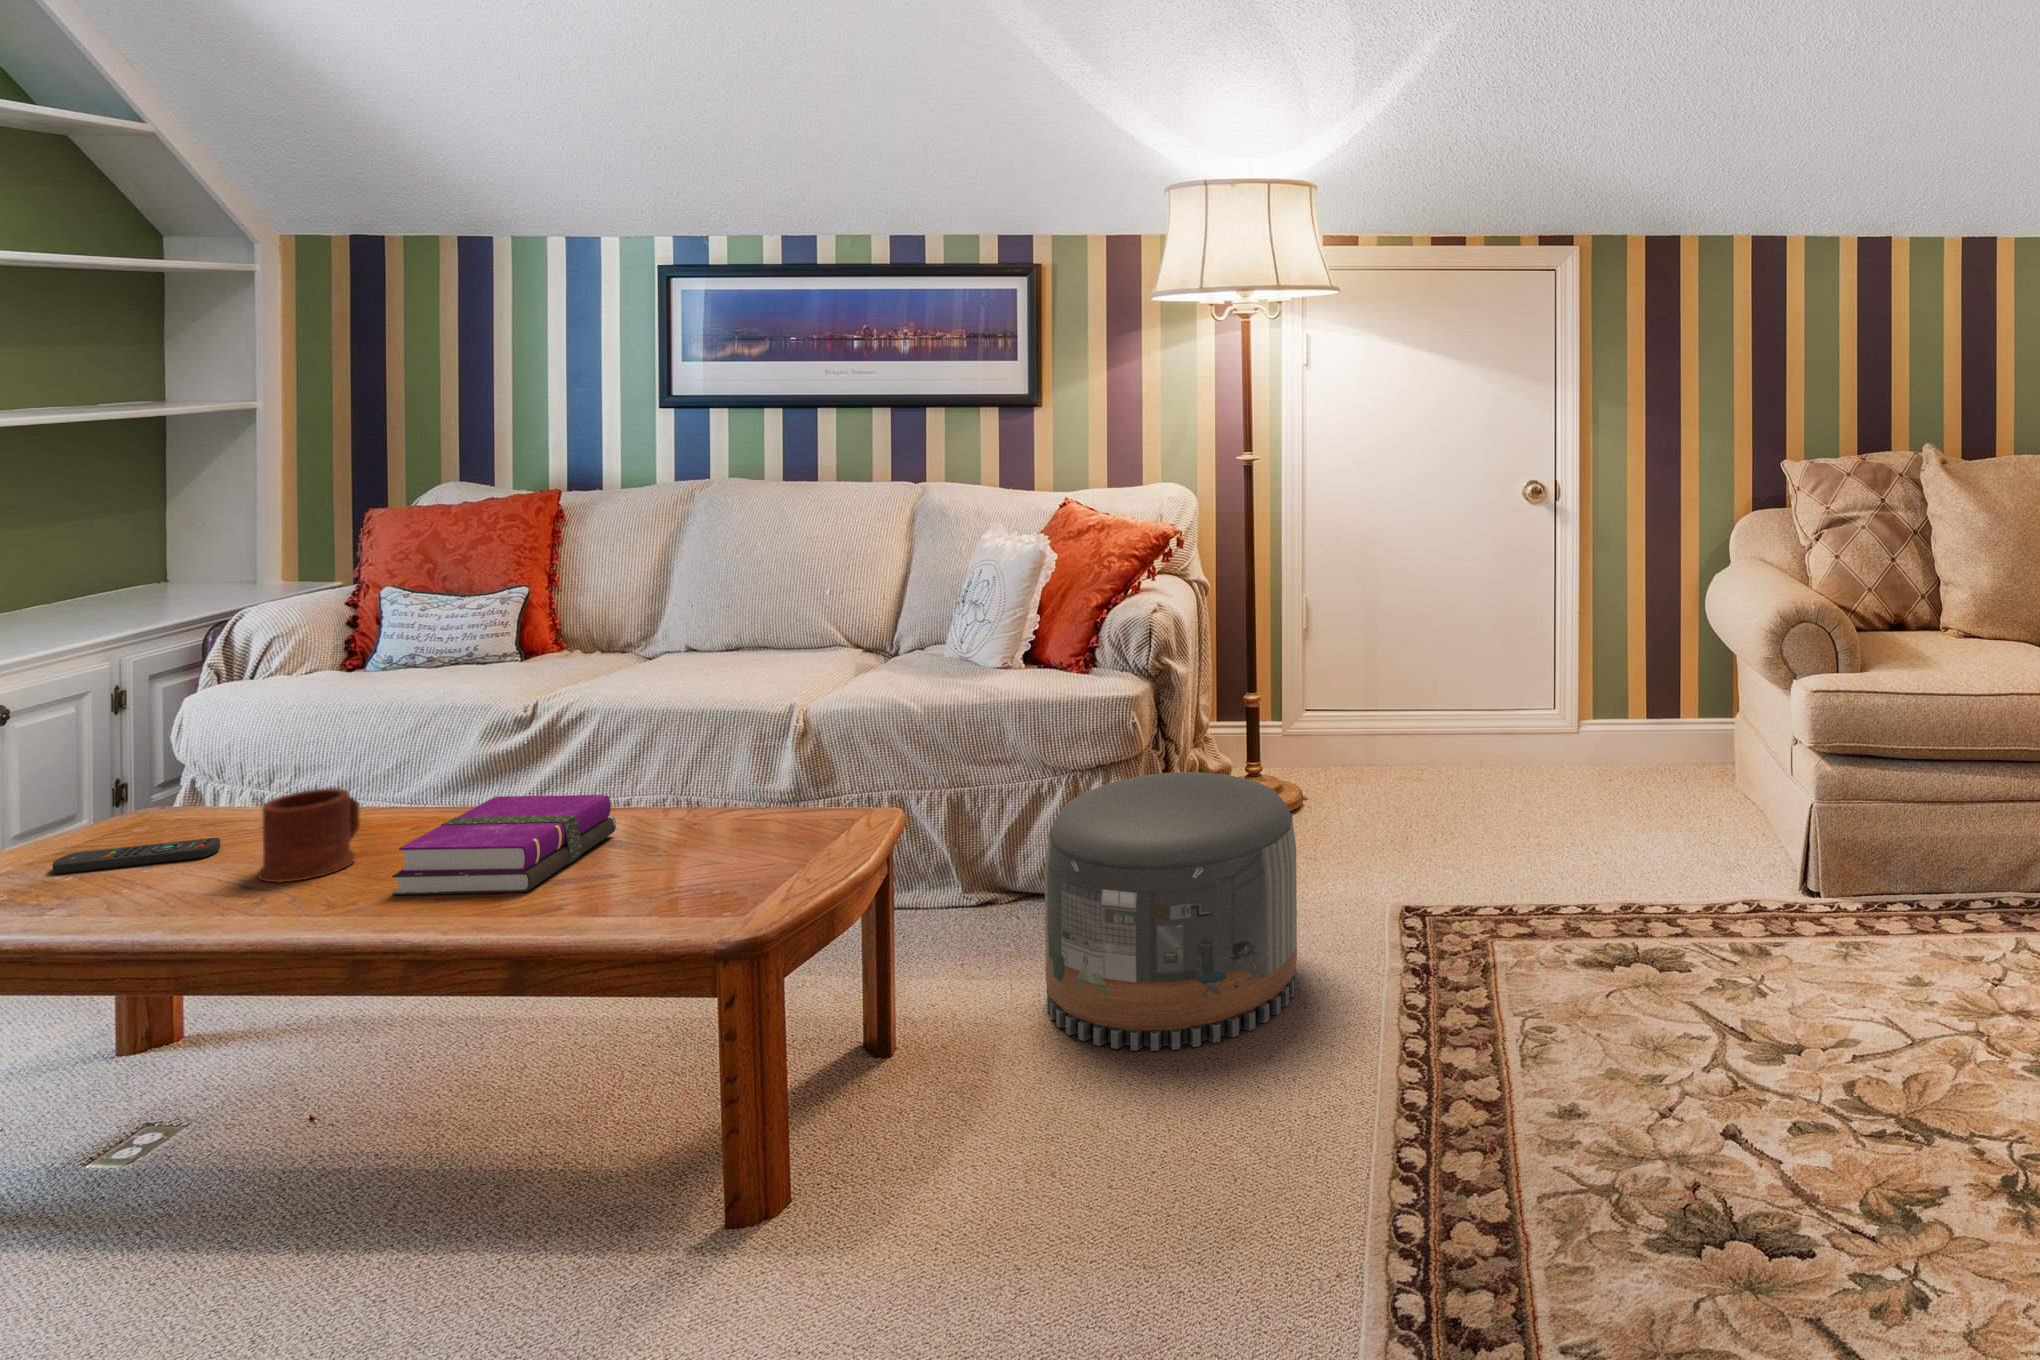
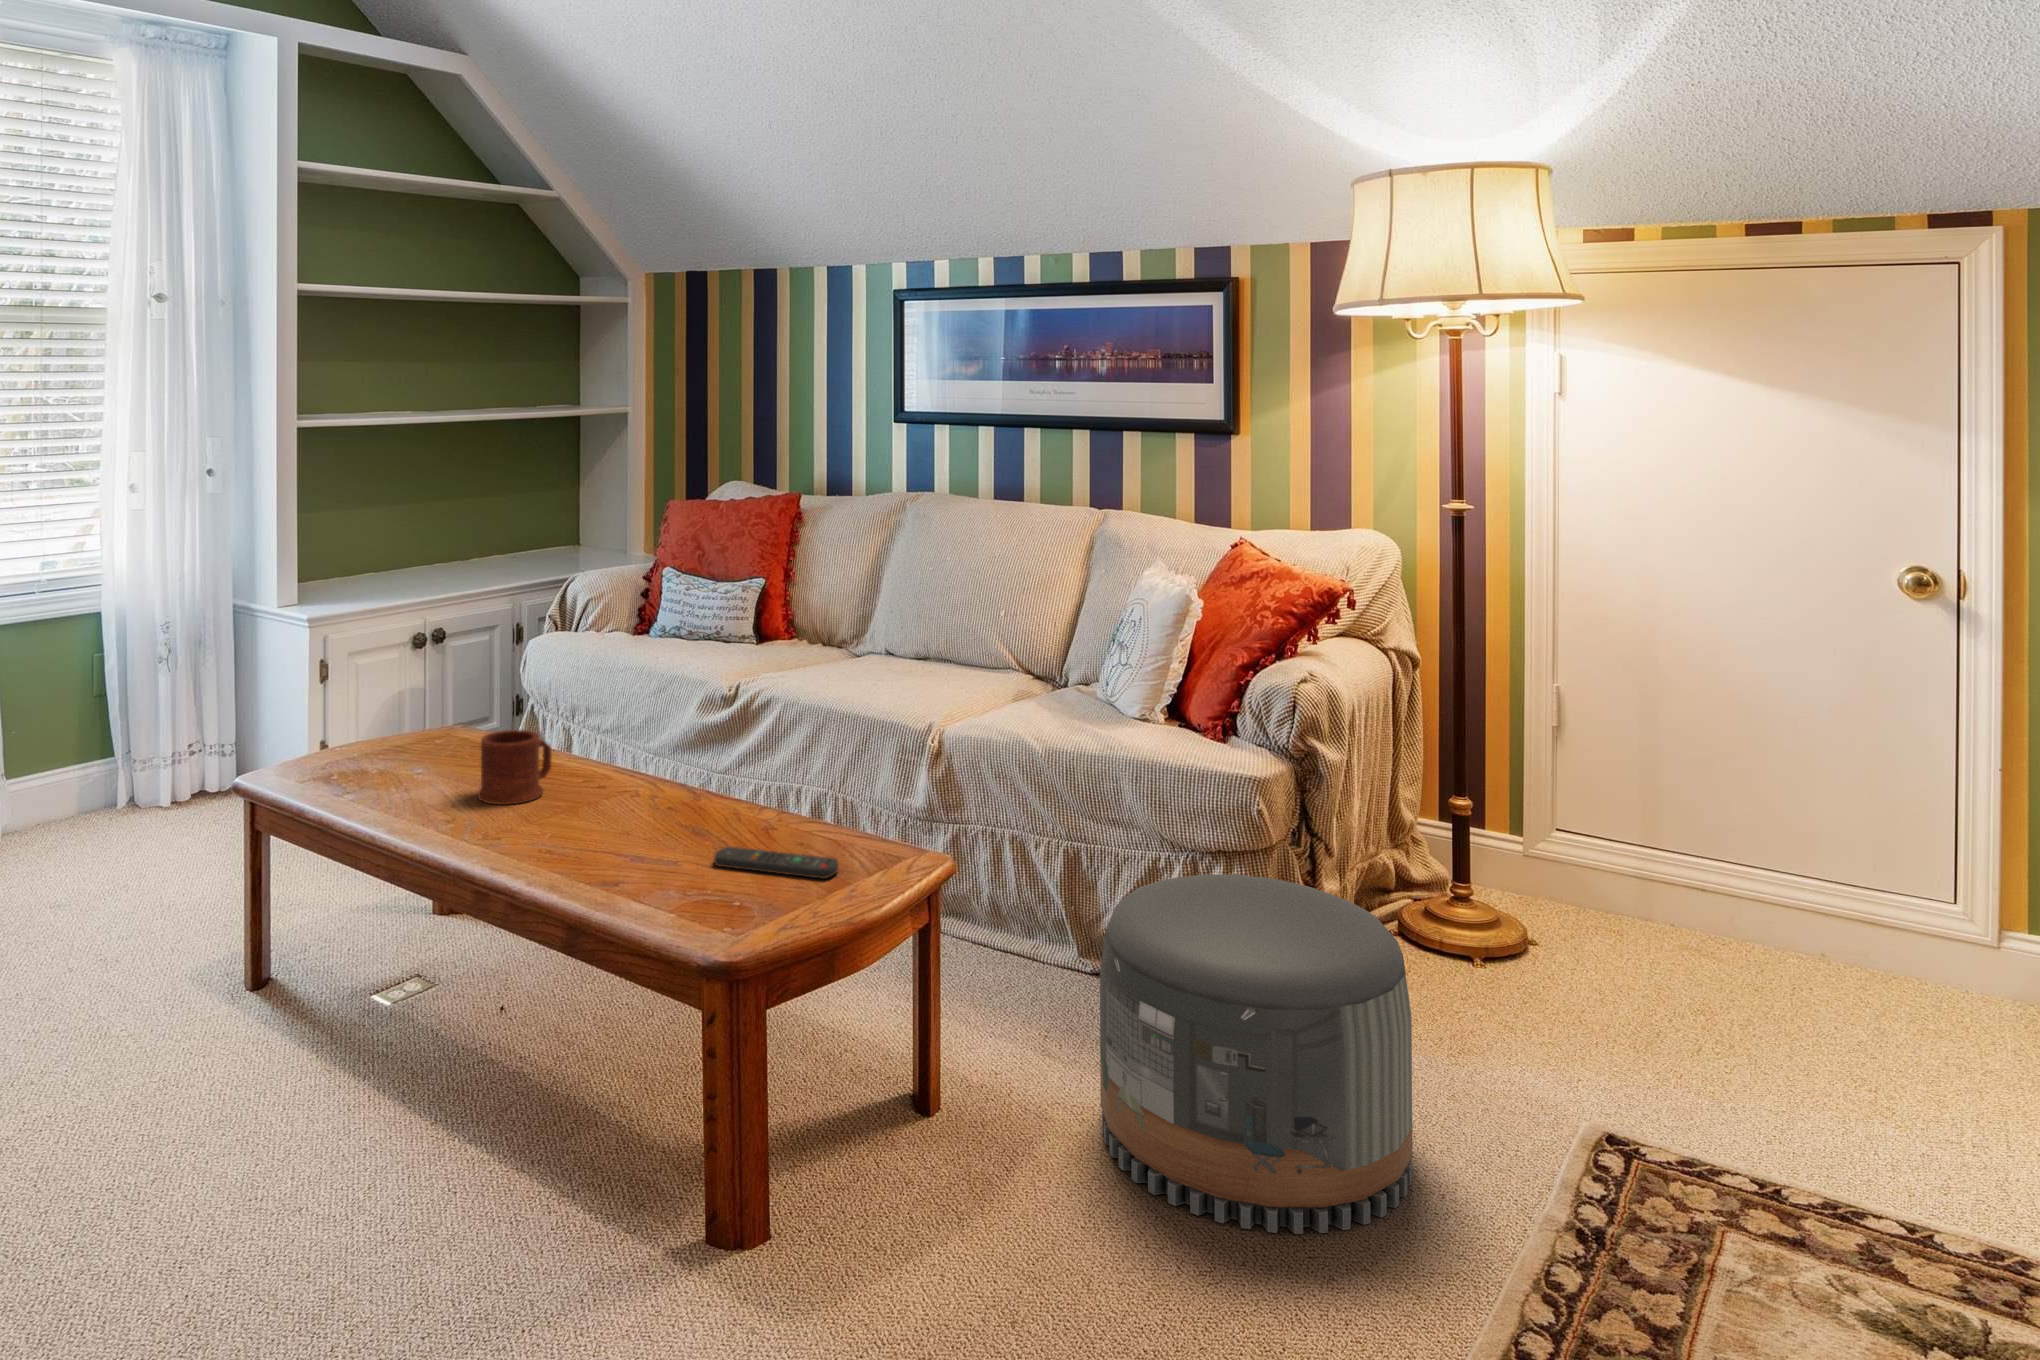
hardback book: present [392,795,616,895] -> none [537,763,719,857]
remote control: present [53,838,220,874] -> present [714,847,838,879]

